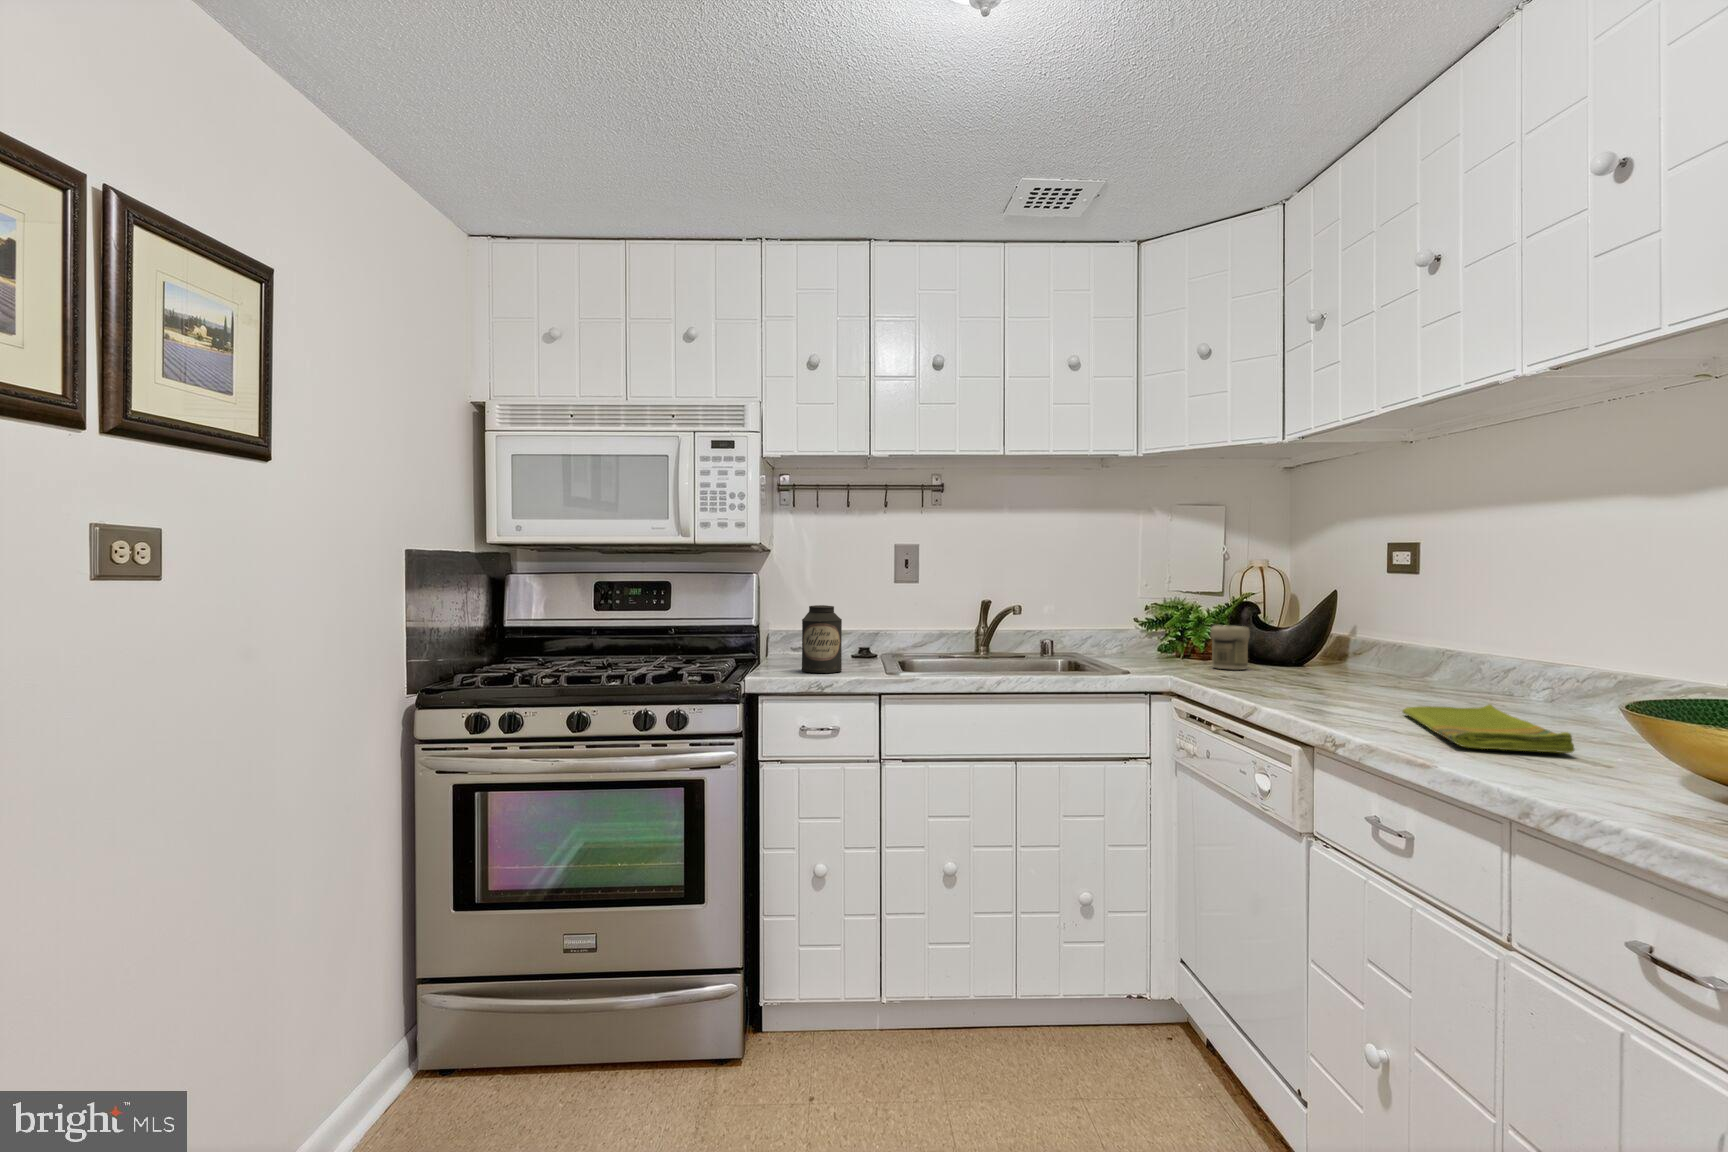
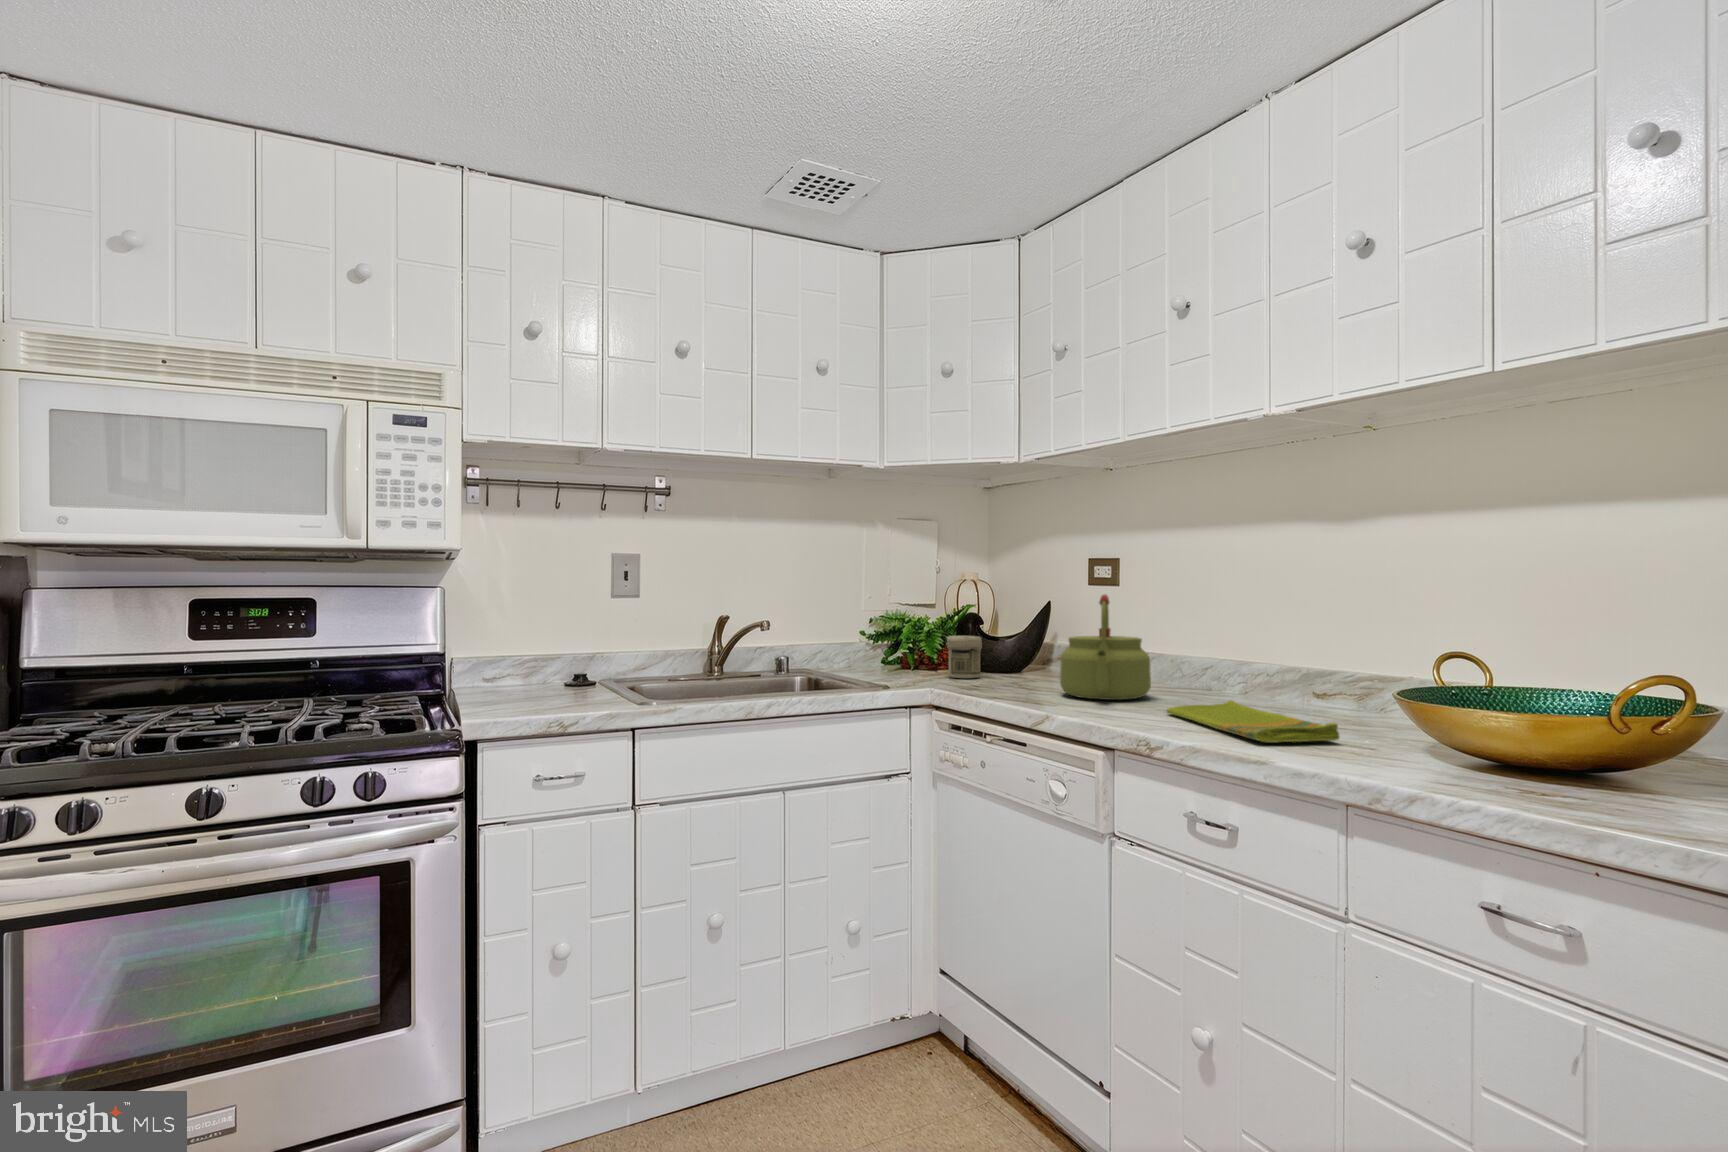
kettle: none [1308,583,1418,698] -> present [1060,595,1151,700]
canister: present [802,605,842,673] -> none [525,625,577,708]

